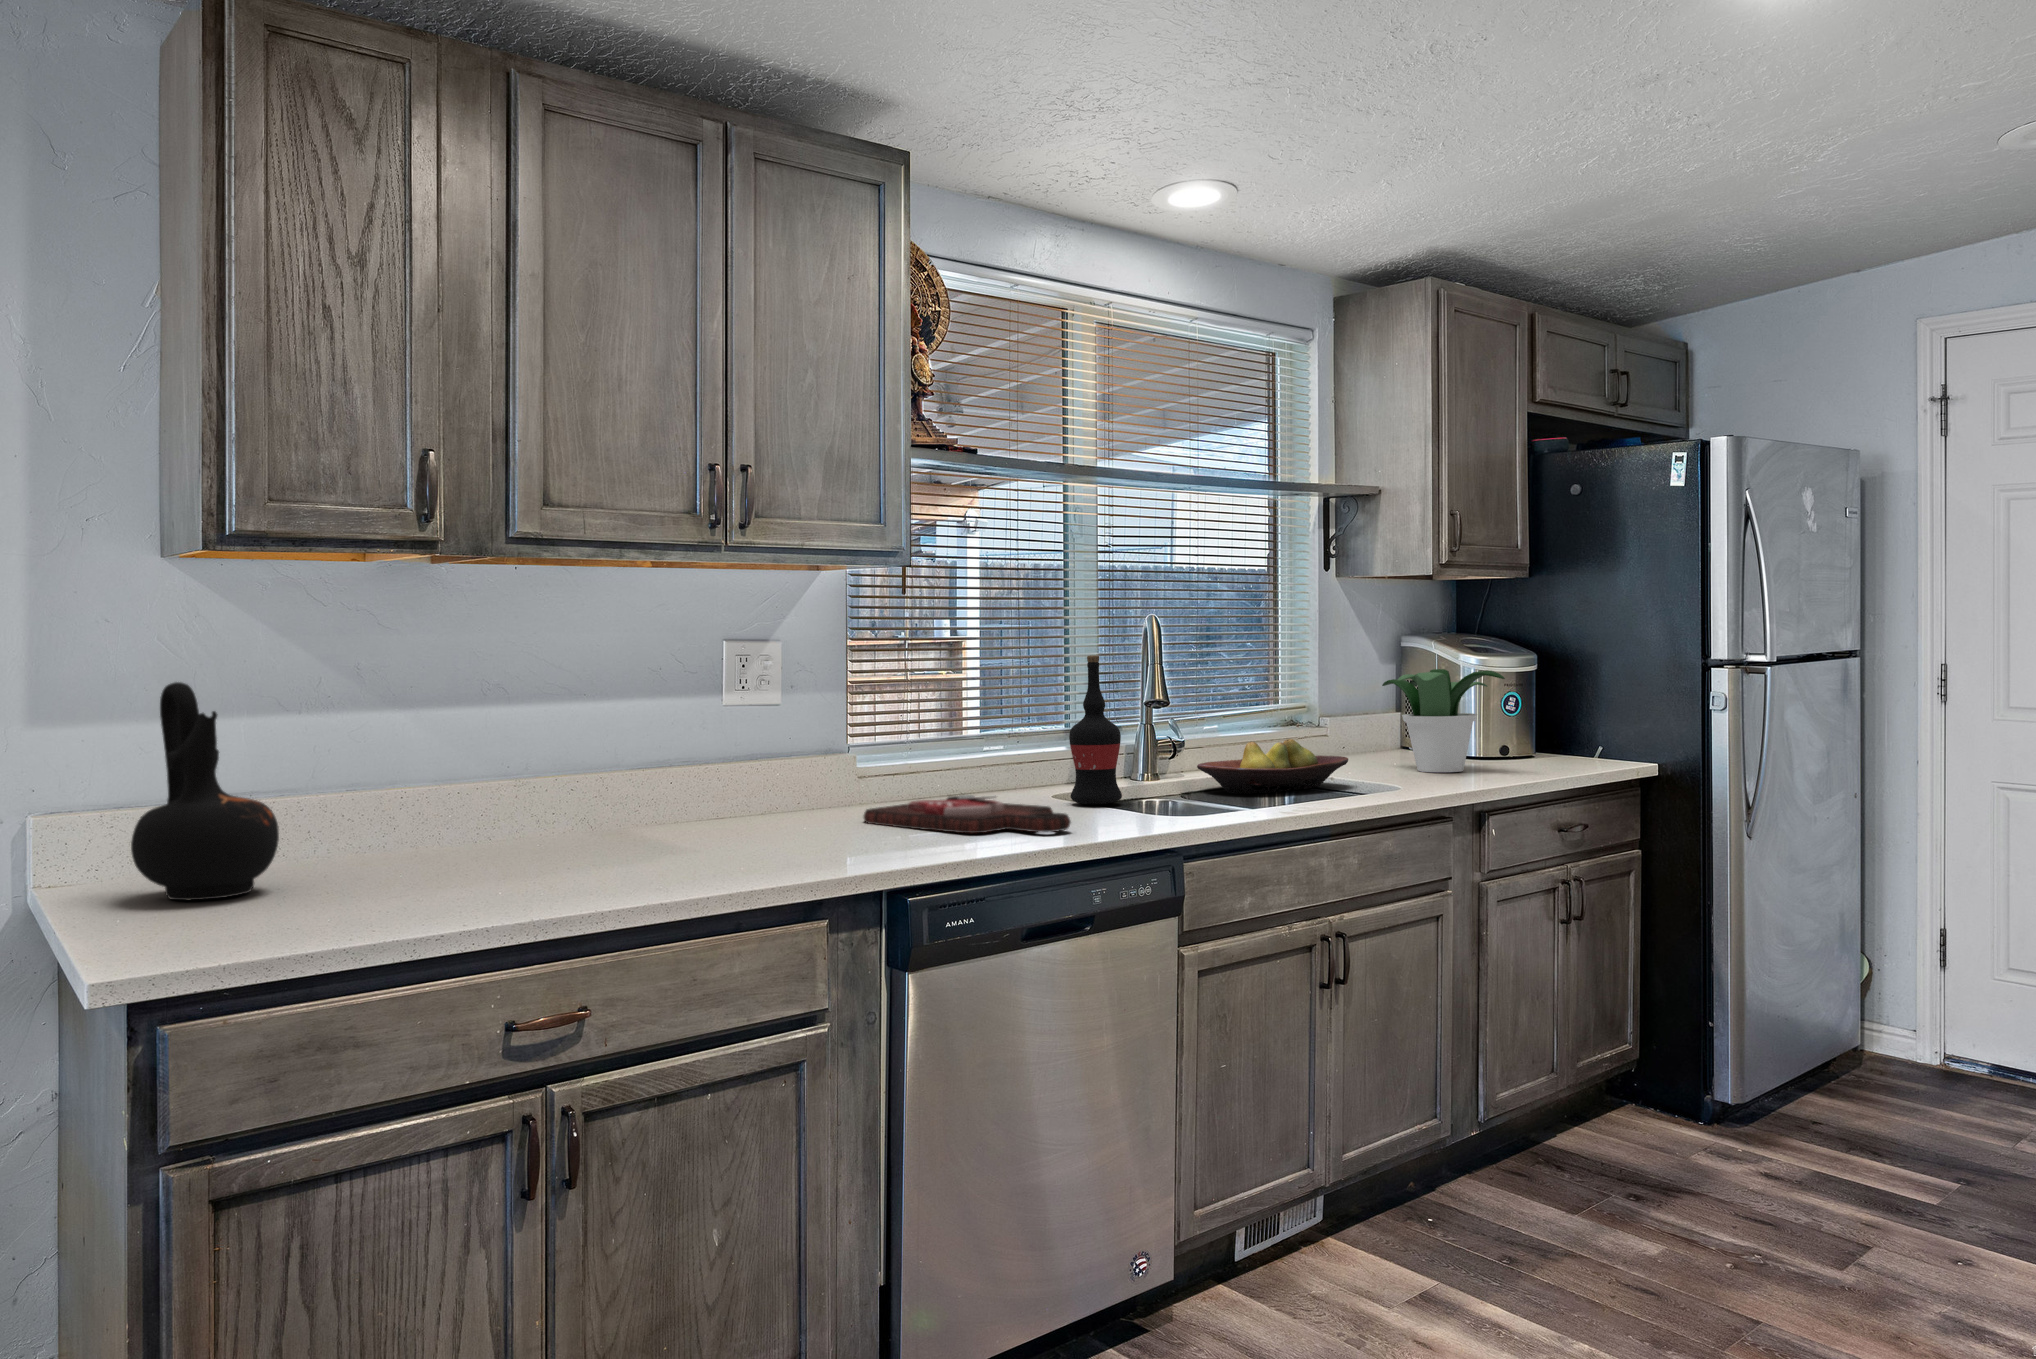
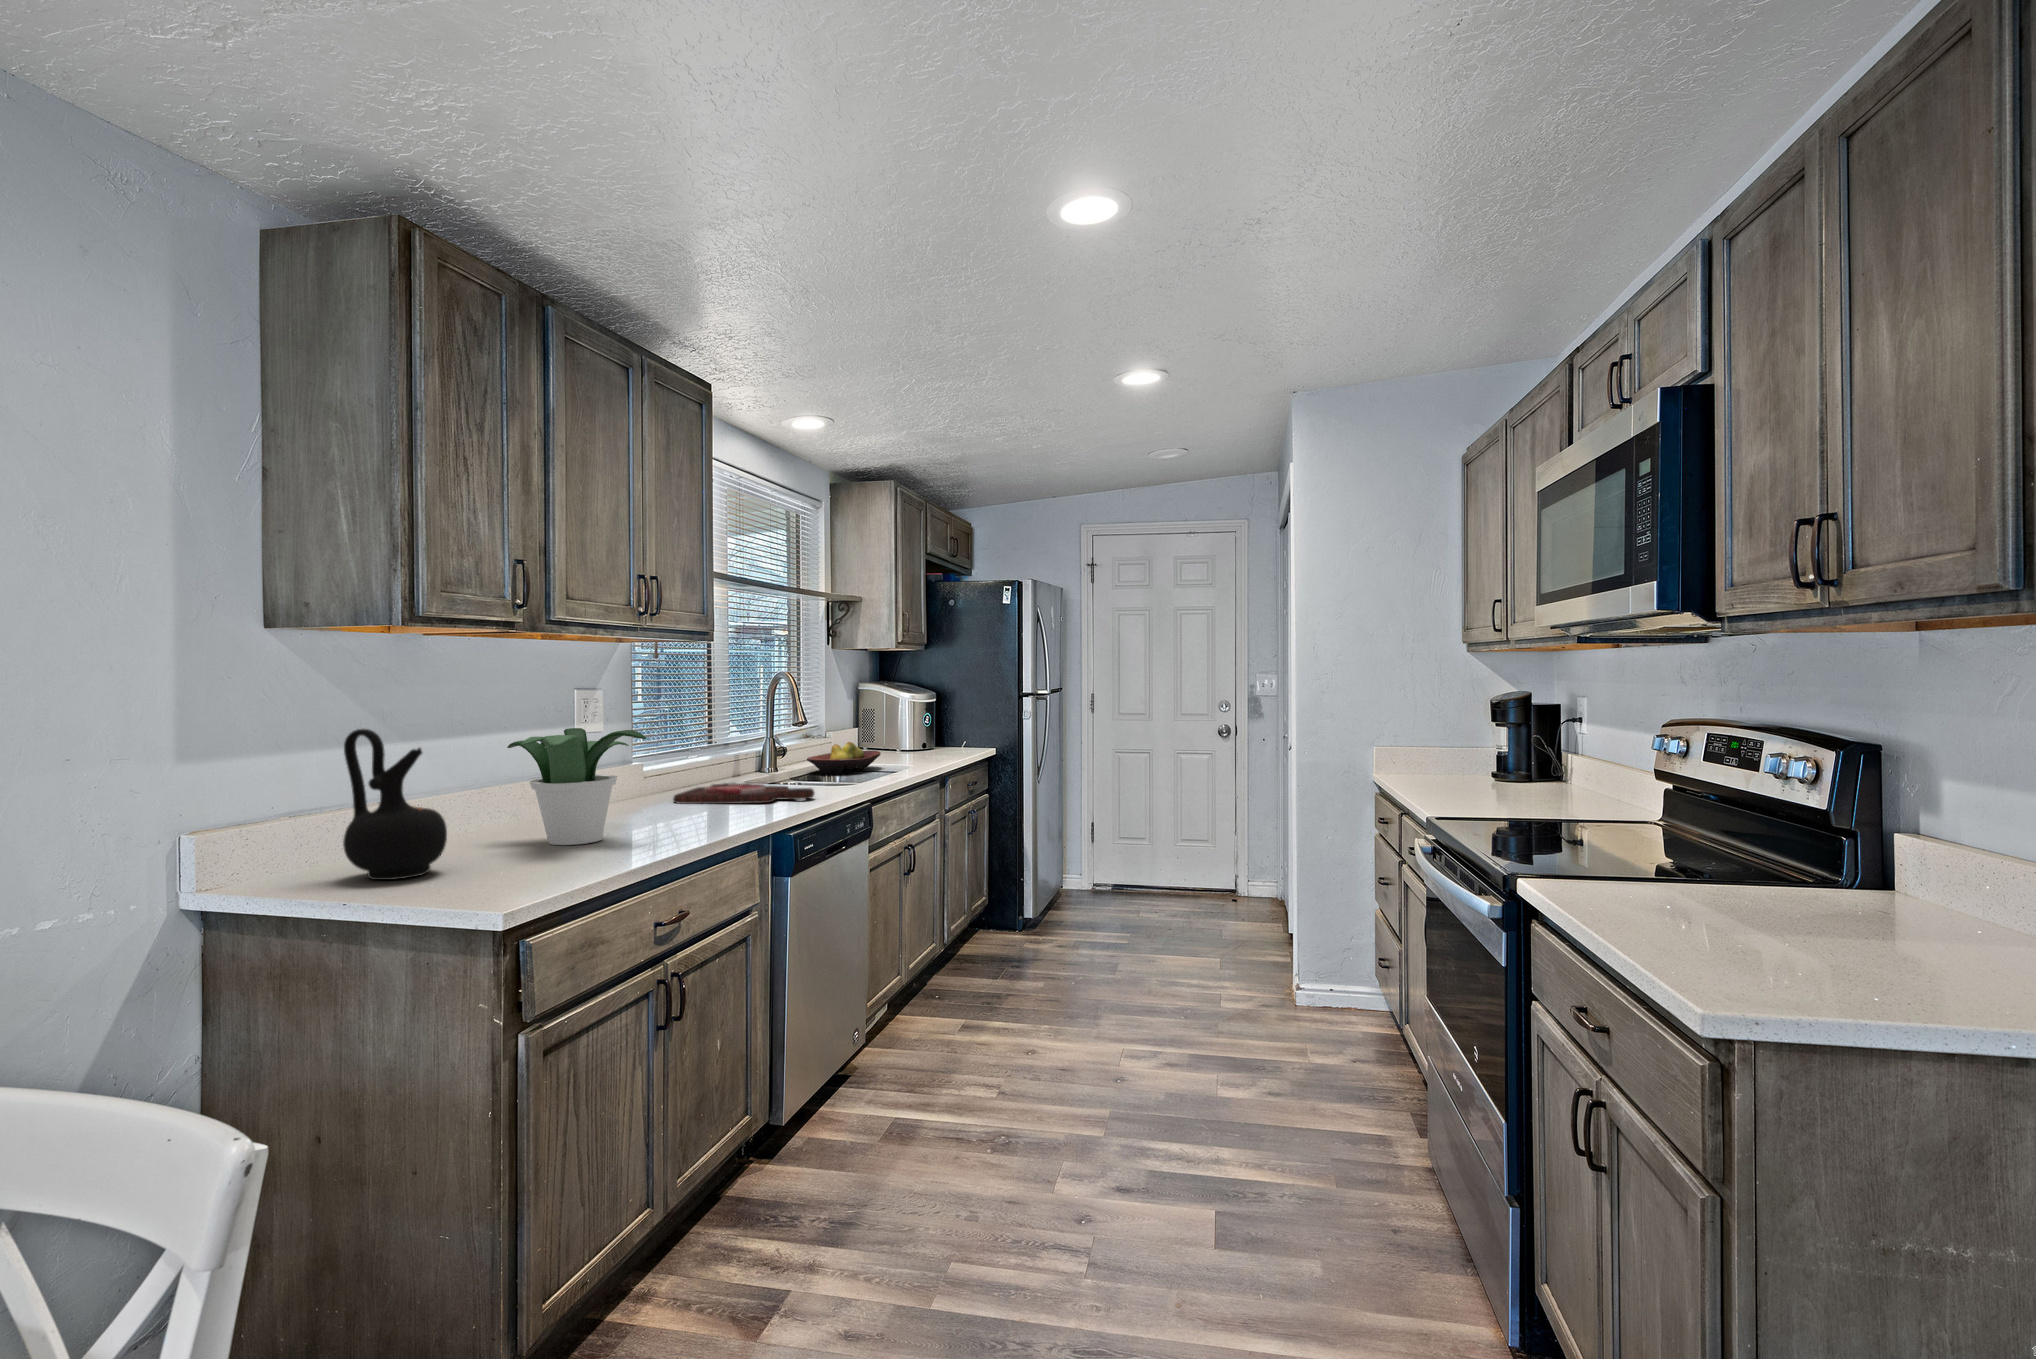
wine bottle: present [1069,655,1122,804] -> none [760,696,793,785]
potted plant: present [1382,669,1505,772] -> present [507,728,646,845]

